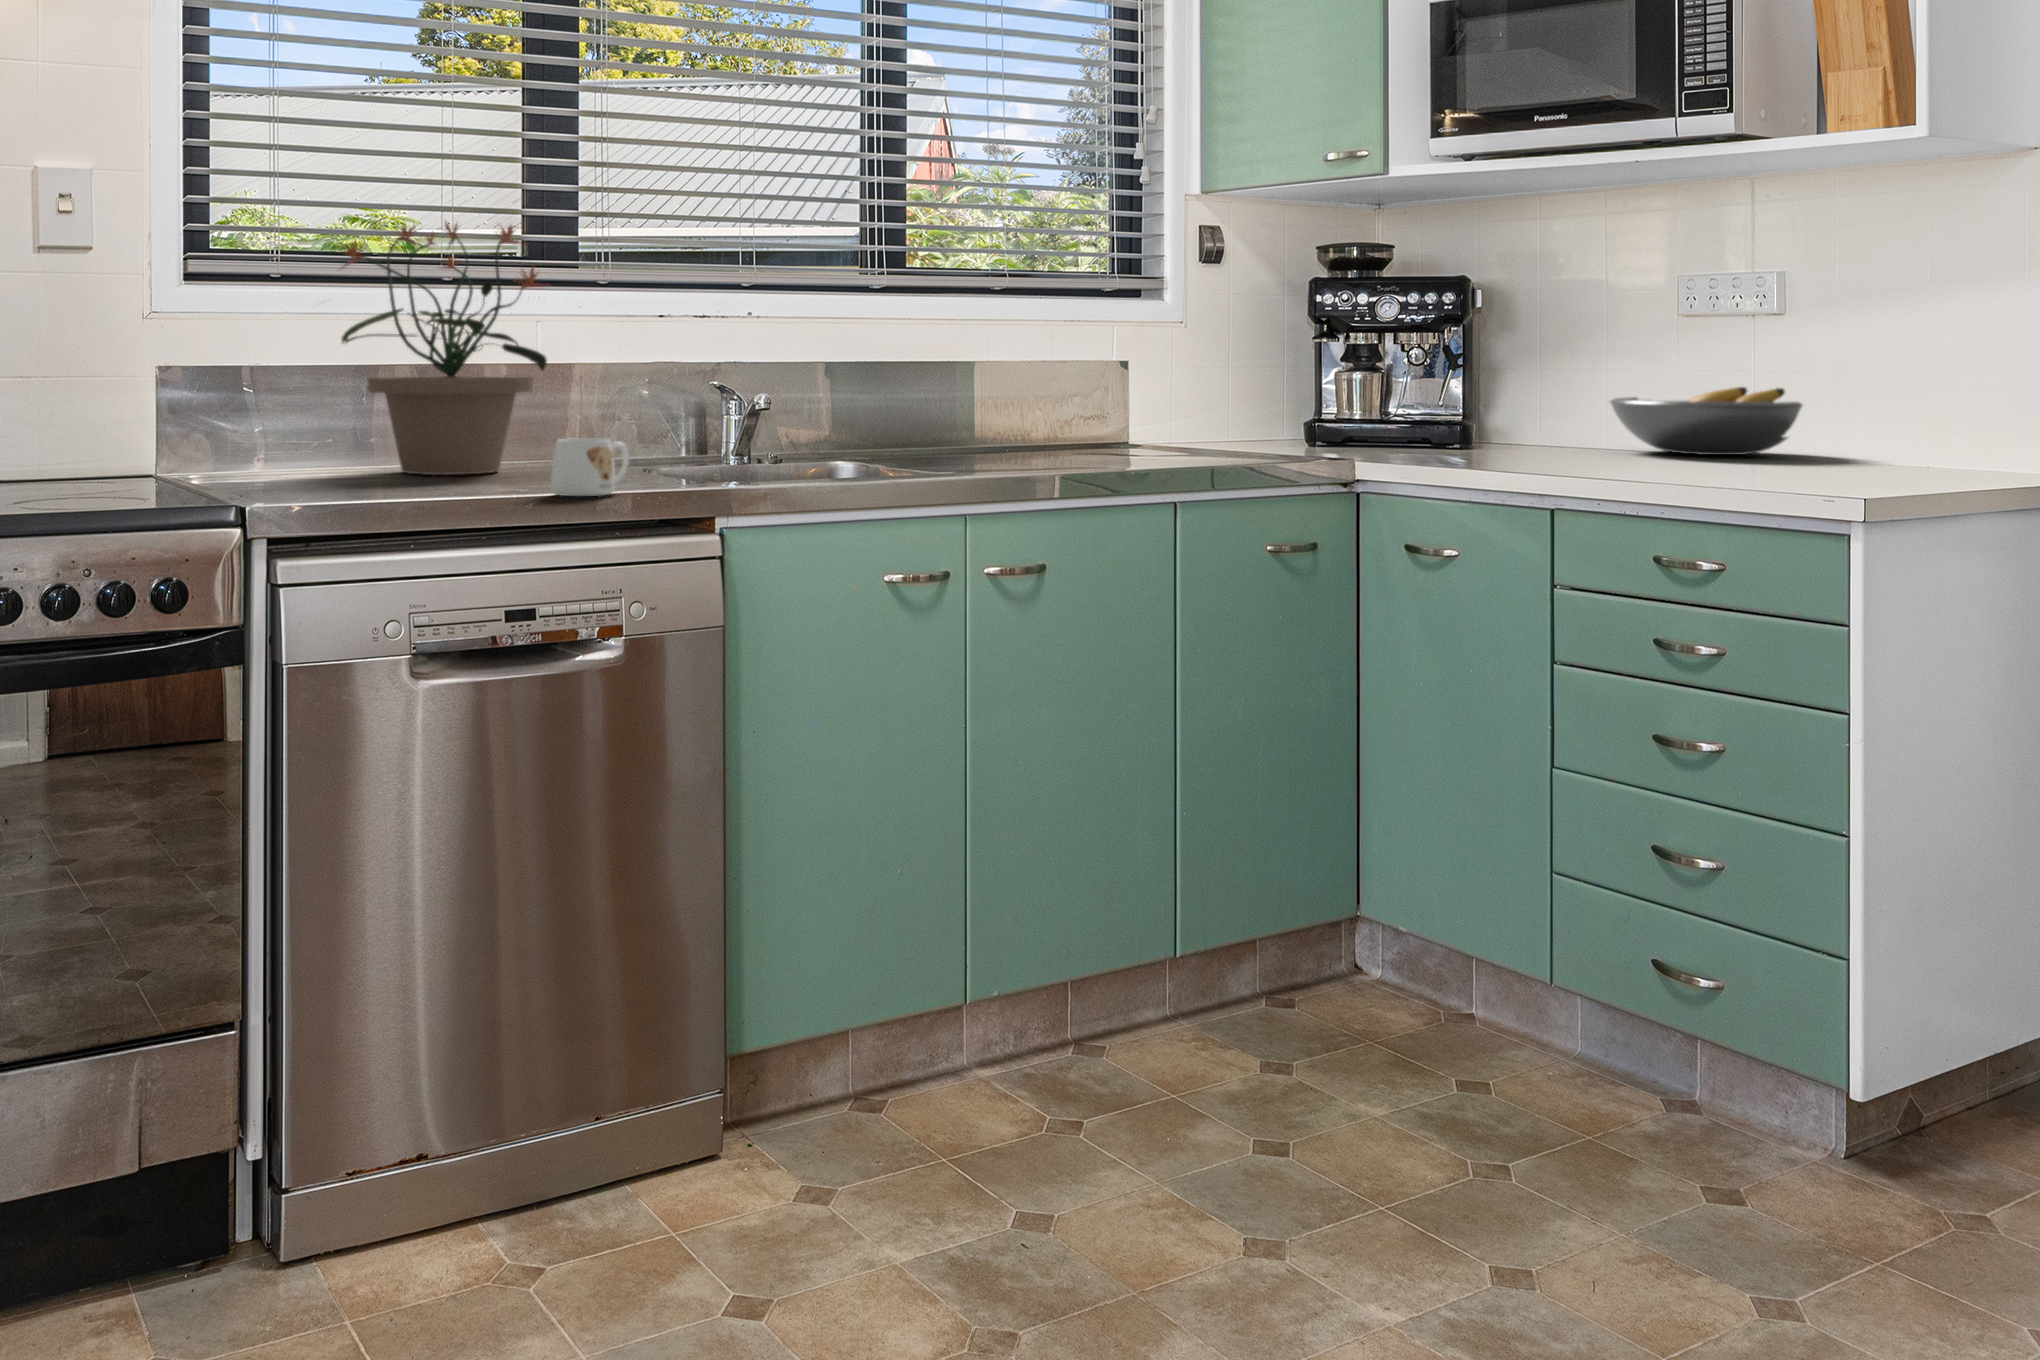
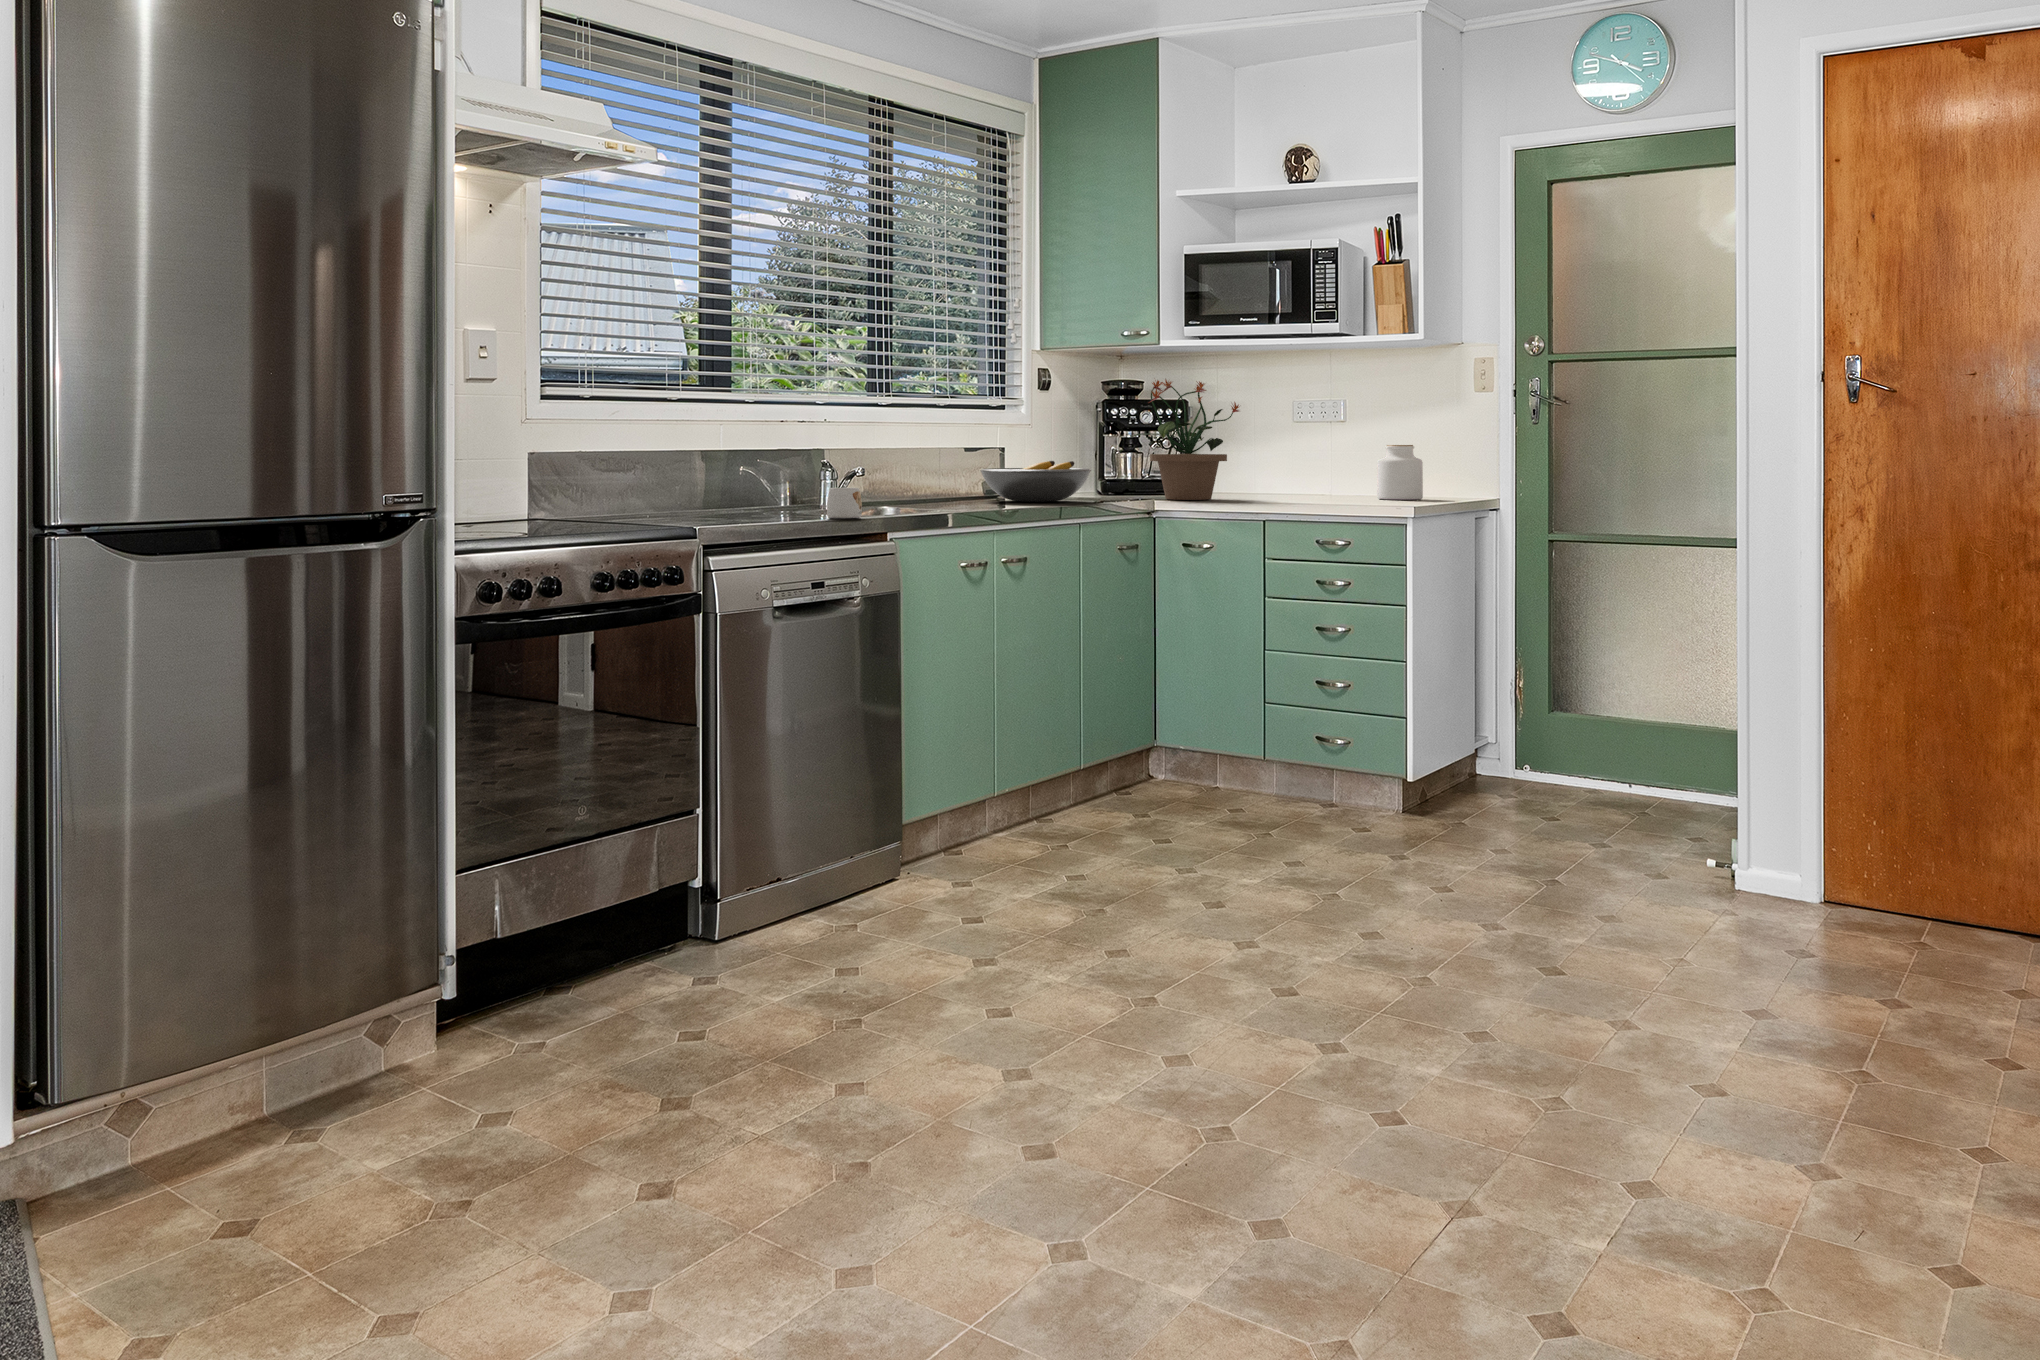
potted plant: present [342,223,547,475] -> present [1131,379,1239,500]
jar: none [1833,362,1940,476] -> present [1377,445,1423,500]
fruit bowl: present [1610,387,1802,455] -> present [980,461,1091,502]

